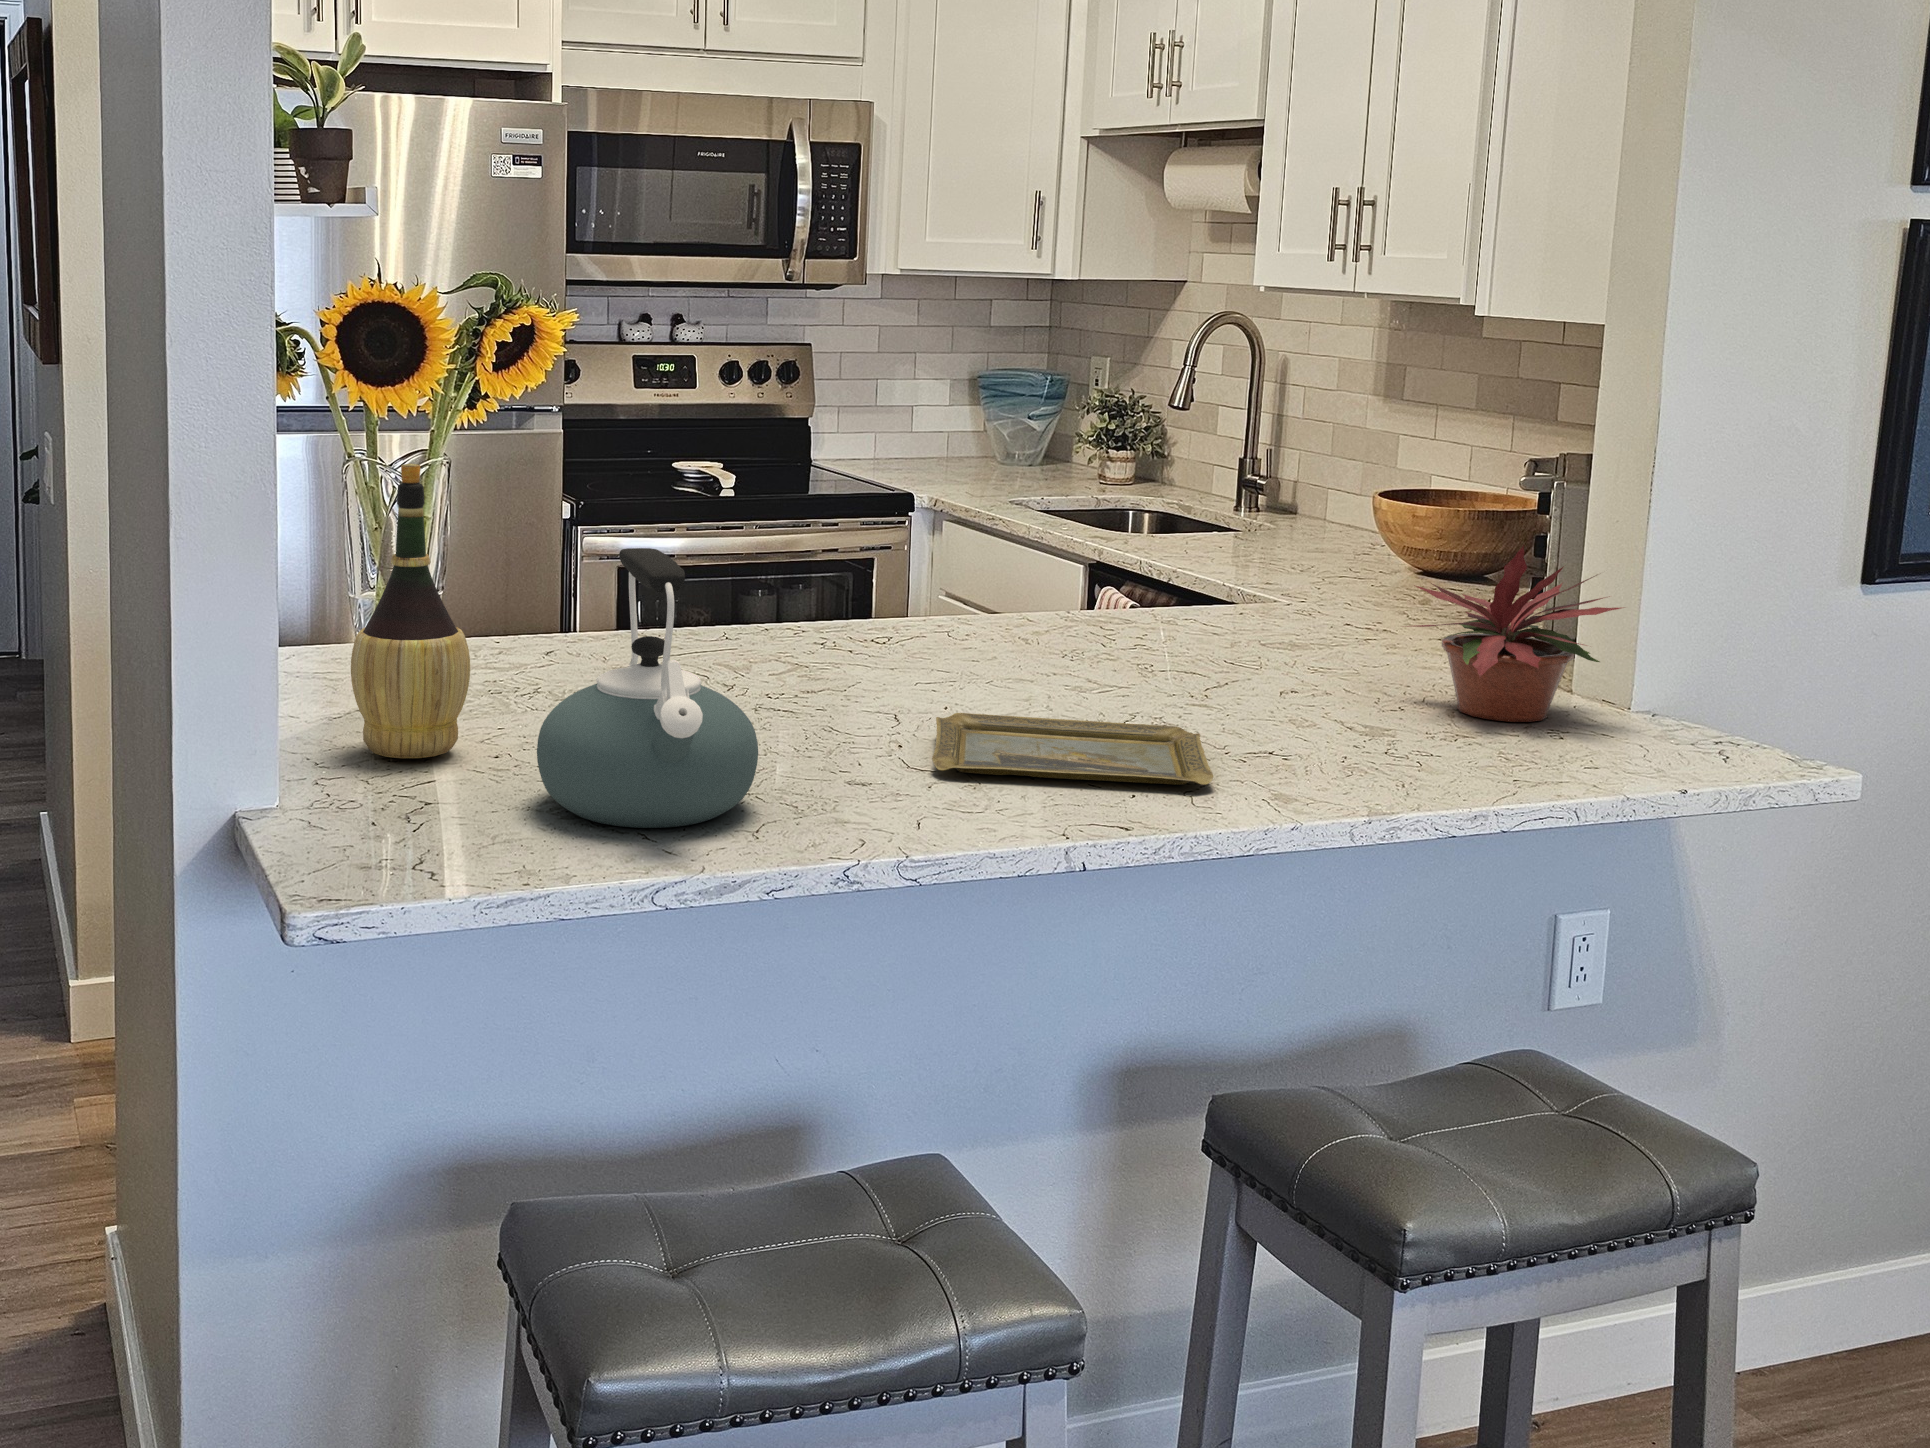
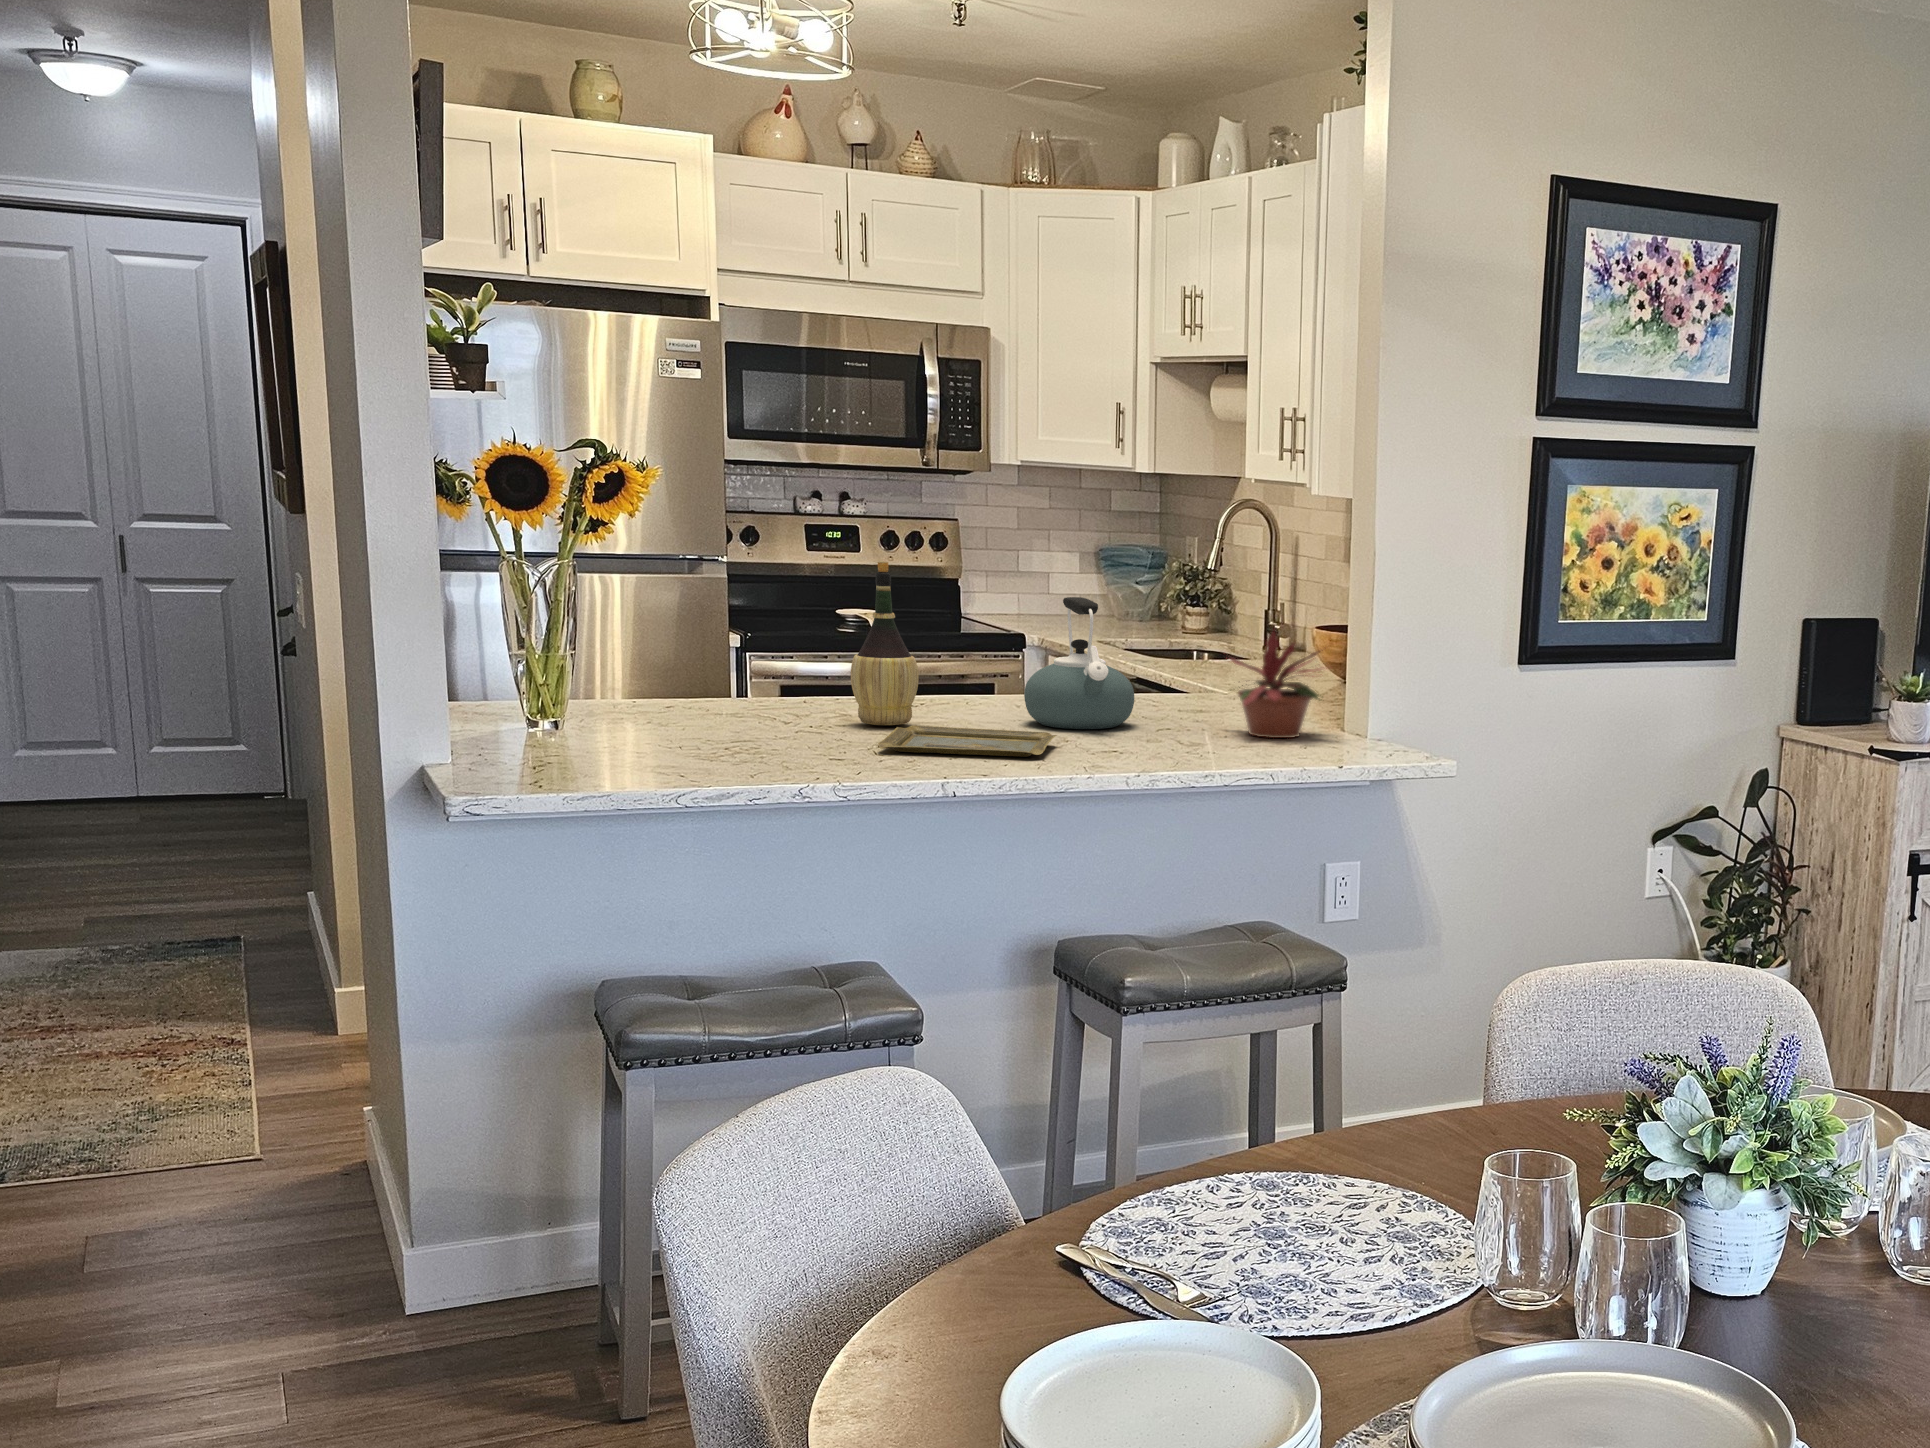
wine bottle: present [351,464,470,758] -> present [851,561,919,725]
kettle: present [537,548,758,828] -> present [1024,597,1134,729]

